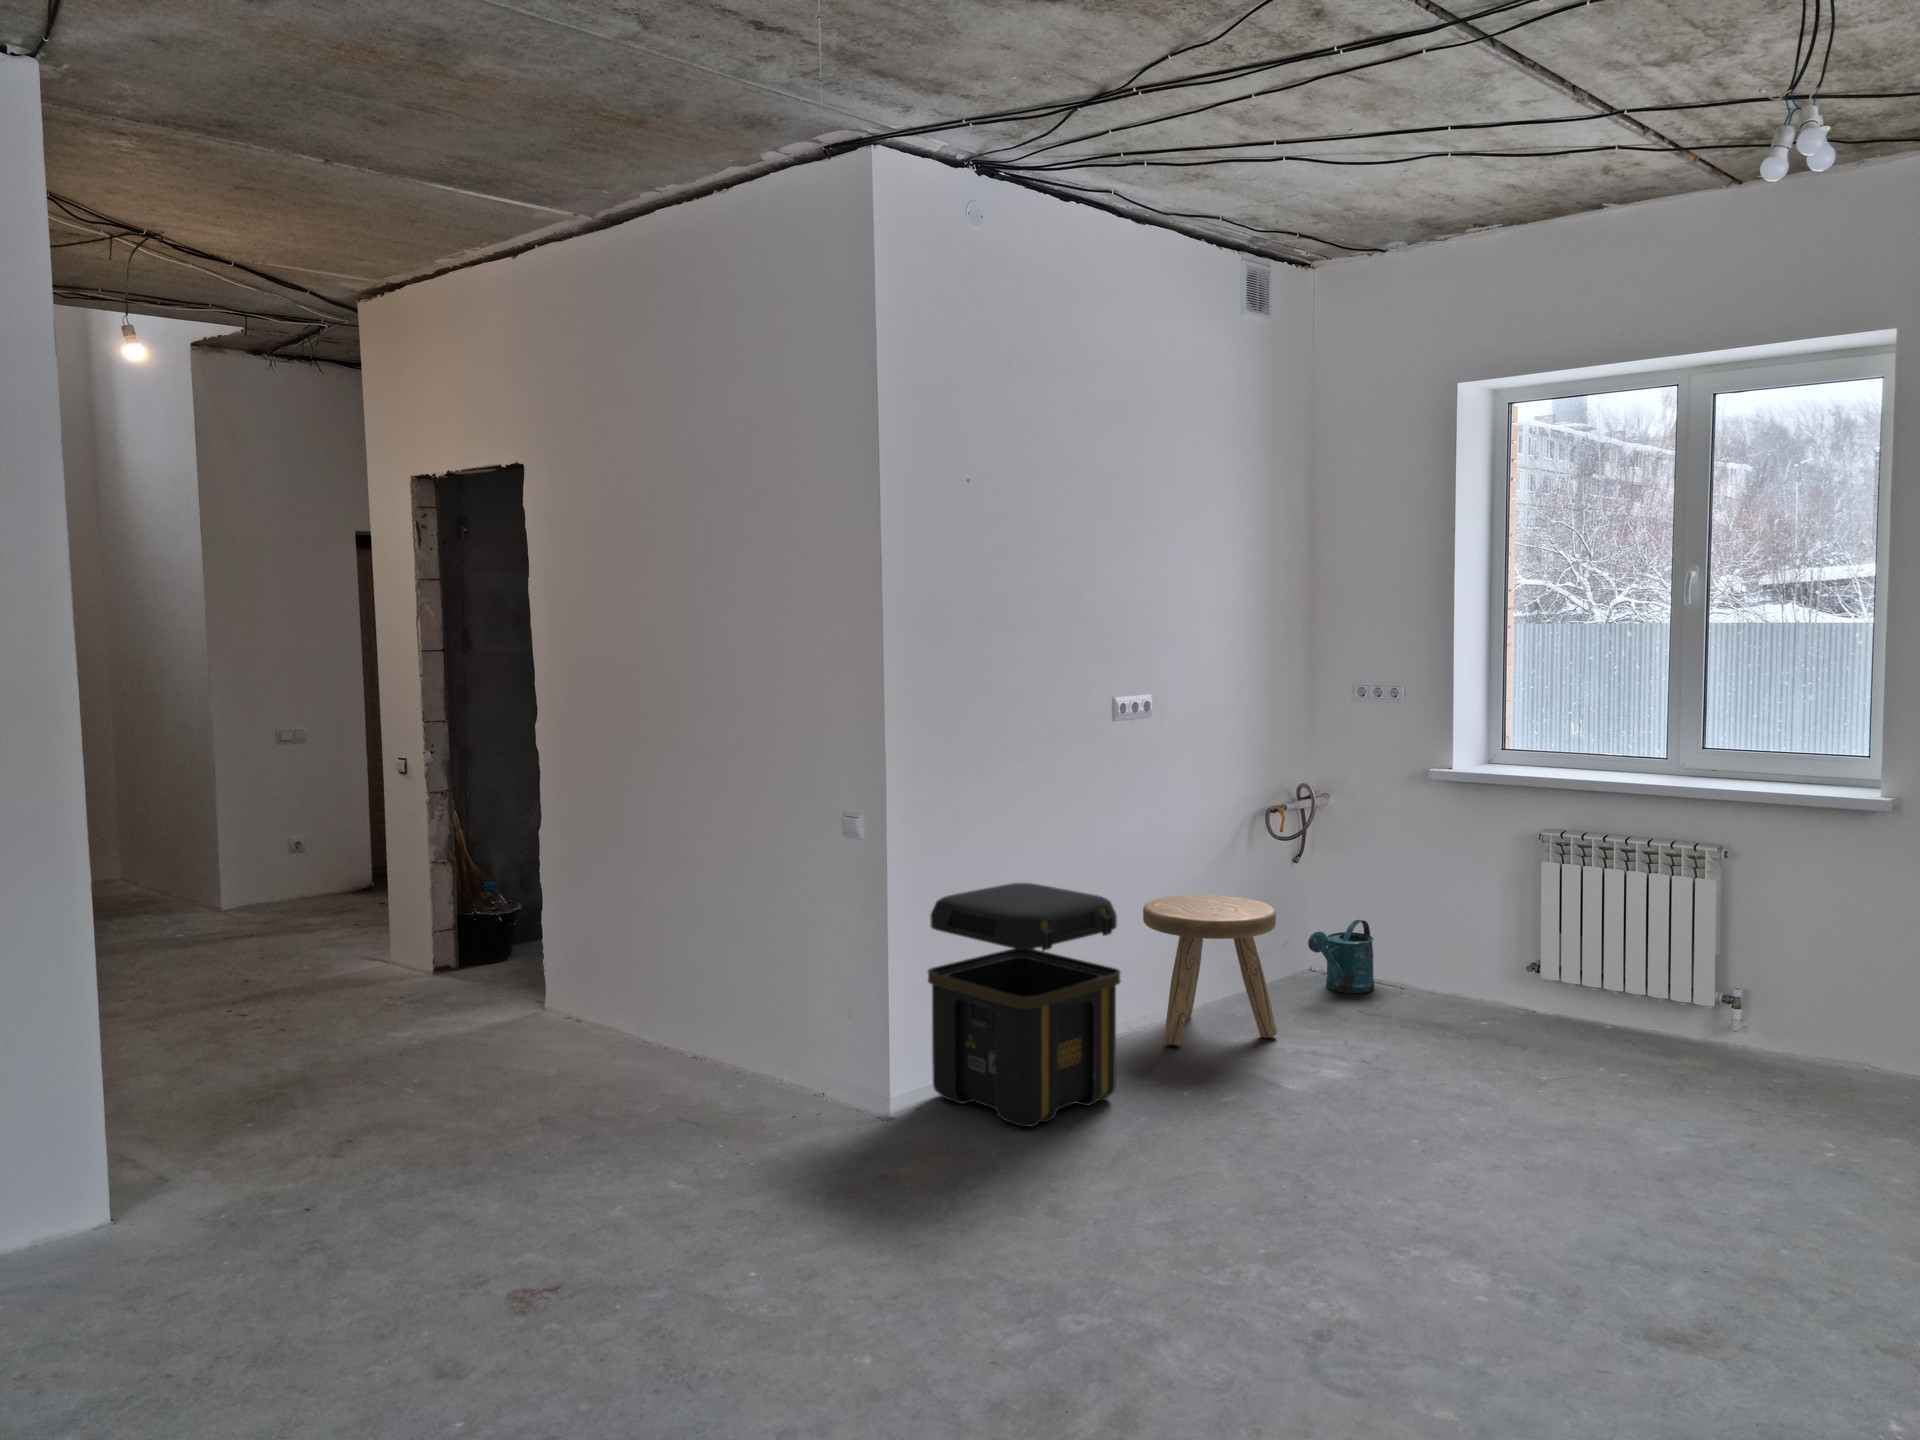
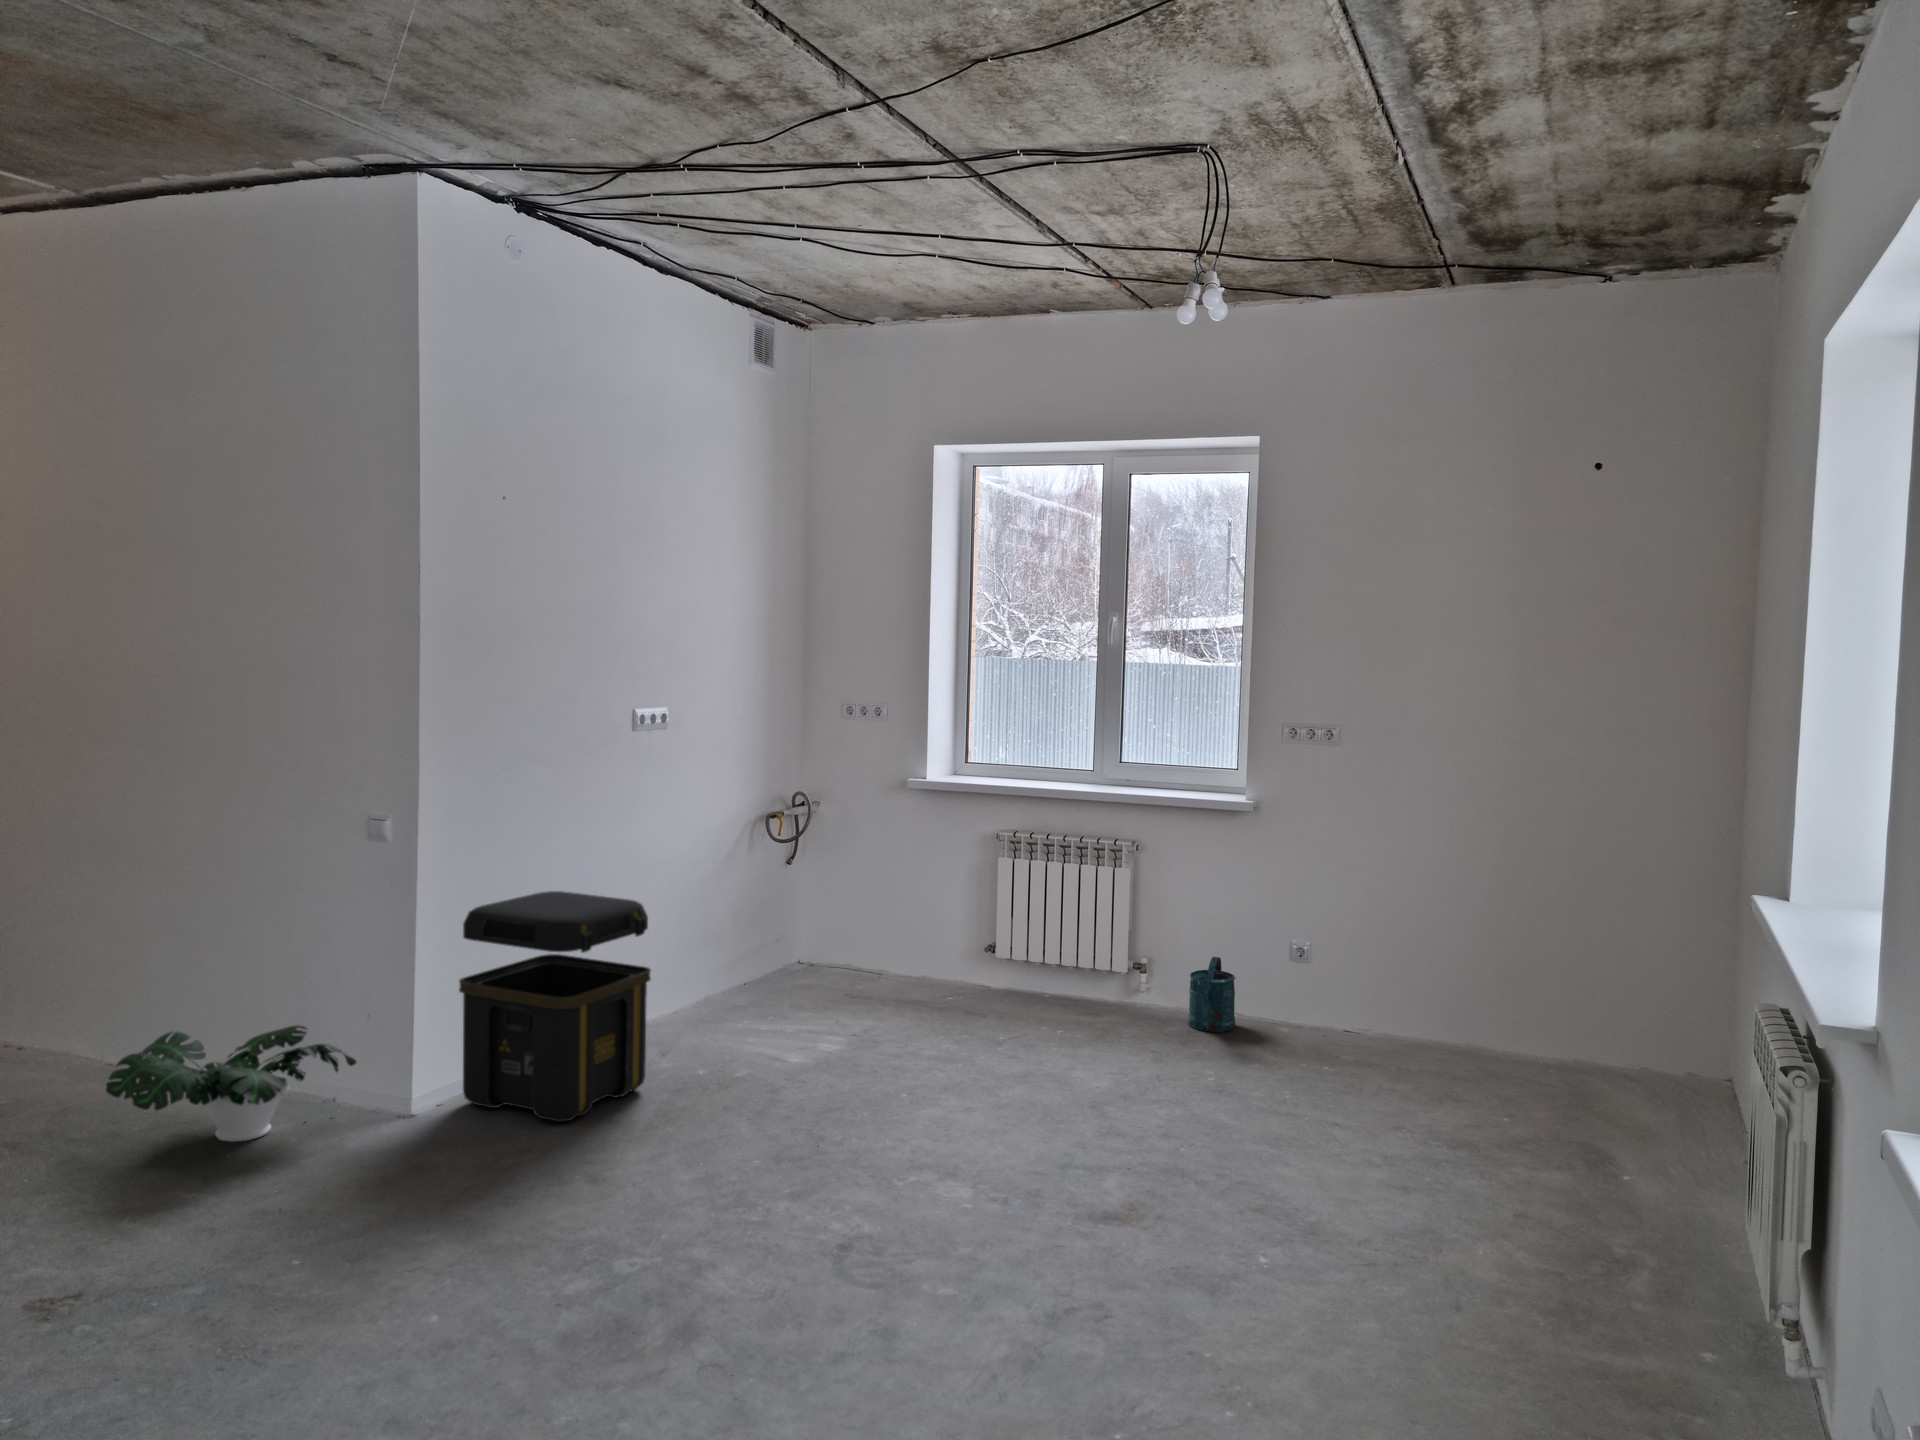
stool: present [1143,895,1277,1046] -> none [661,897,783,1037]
watering can: present [1308,920,1374,993] -> present [1188,957,1235,1032]
potted plant: none [616,1001,831,1112] -> present [106,1025,356,1141]

